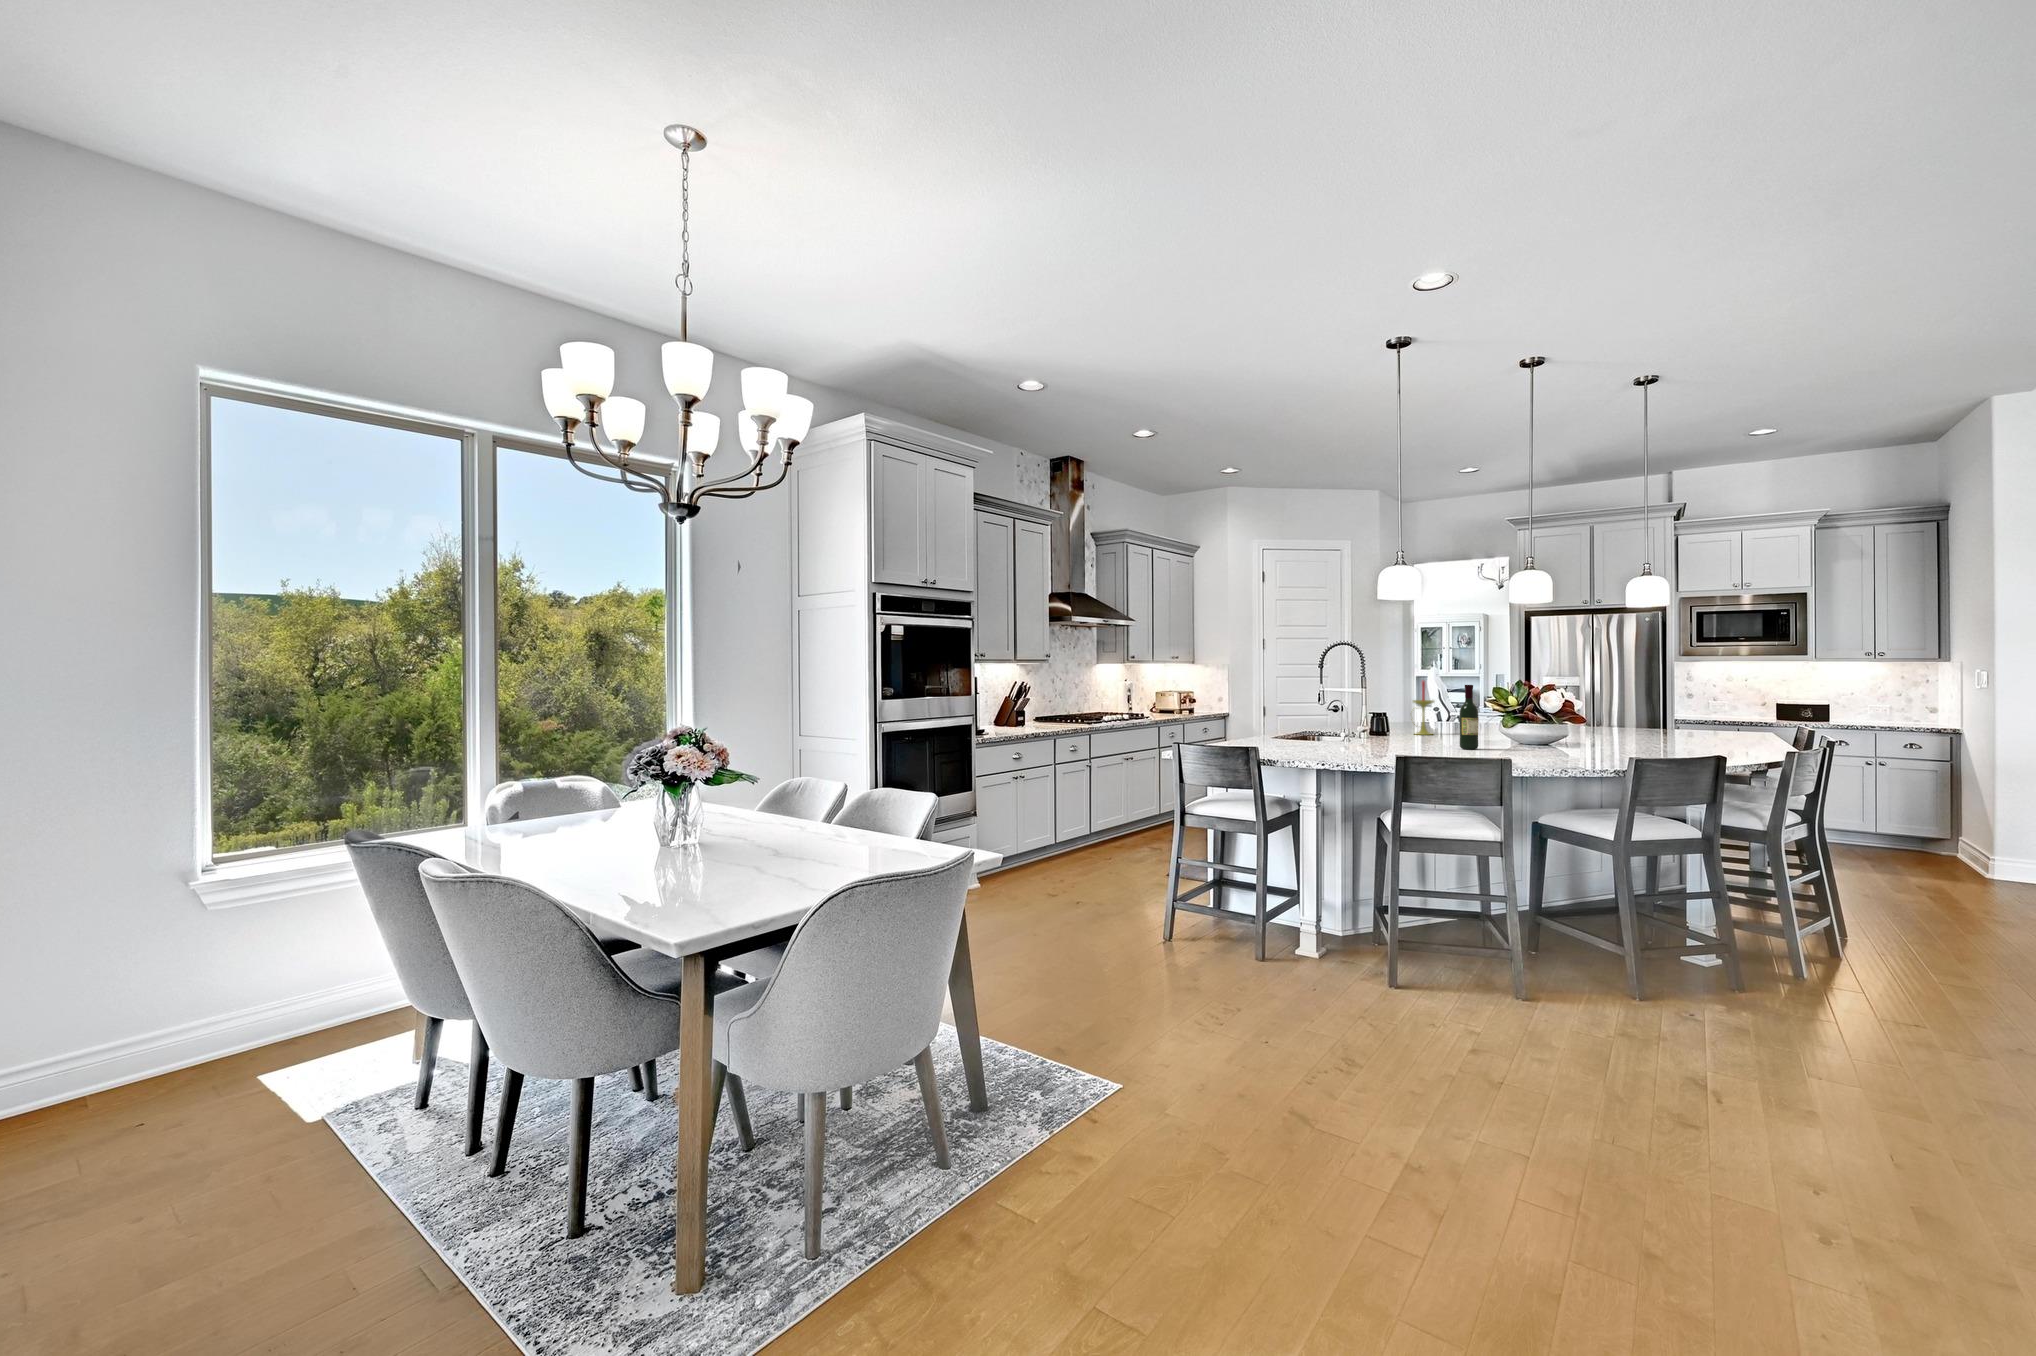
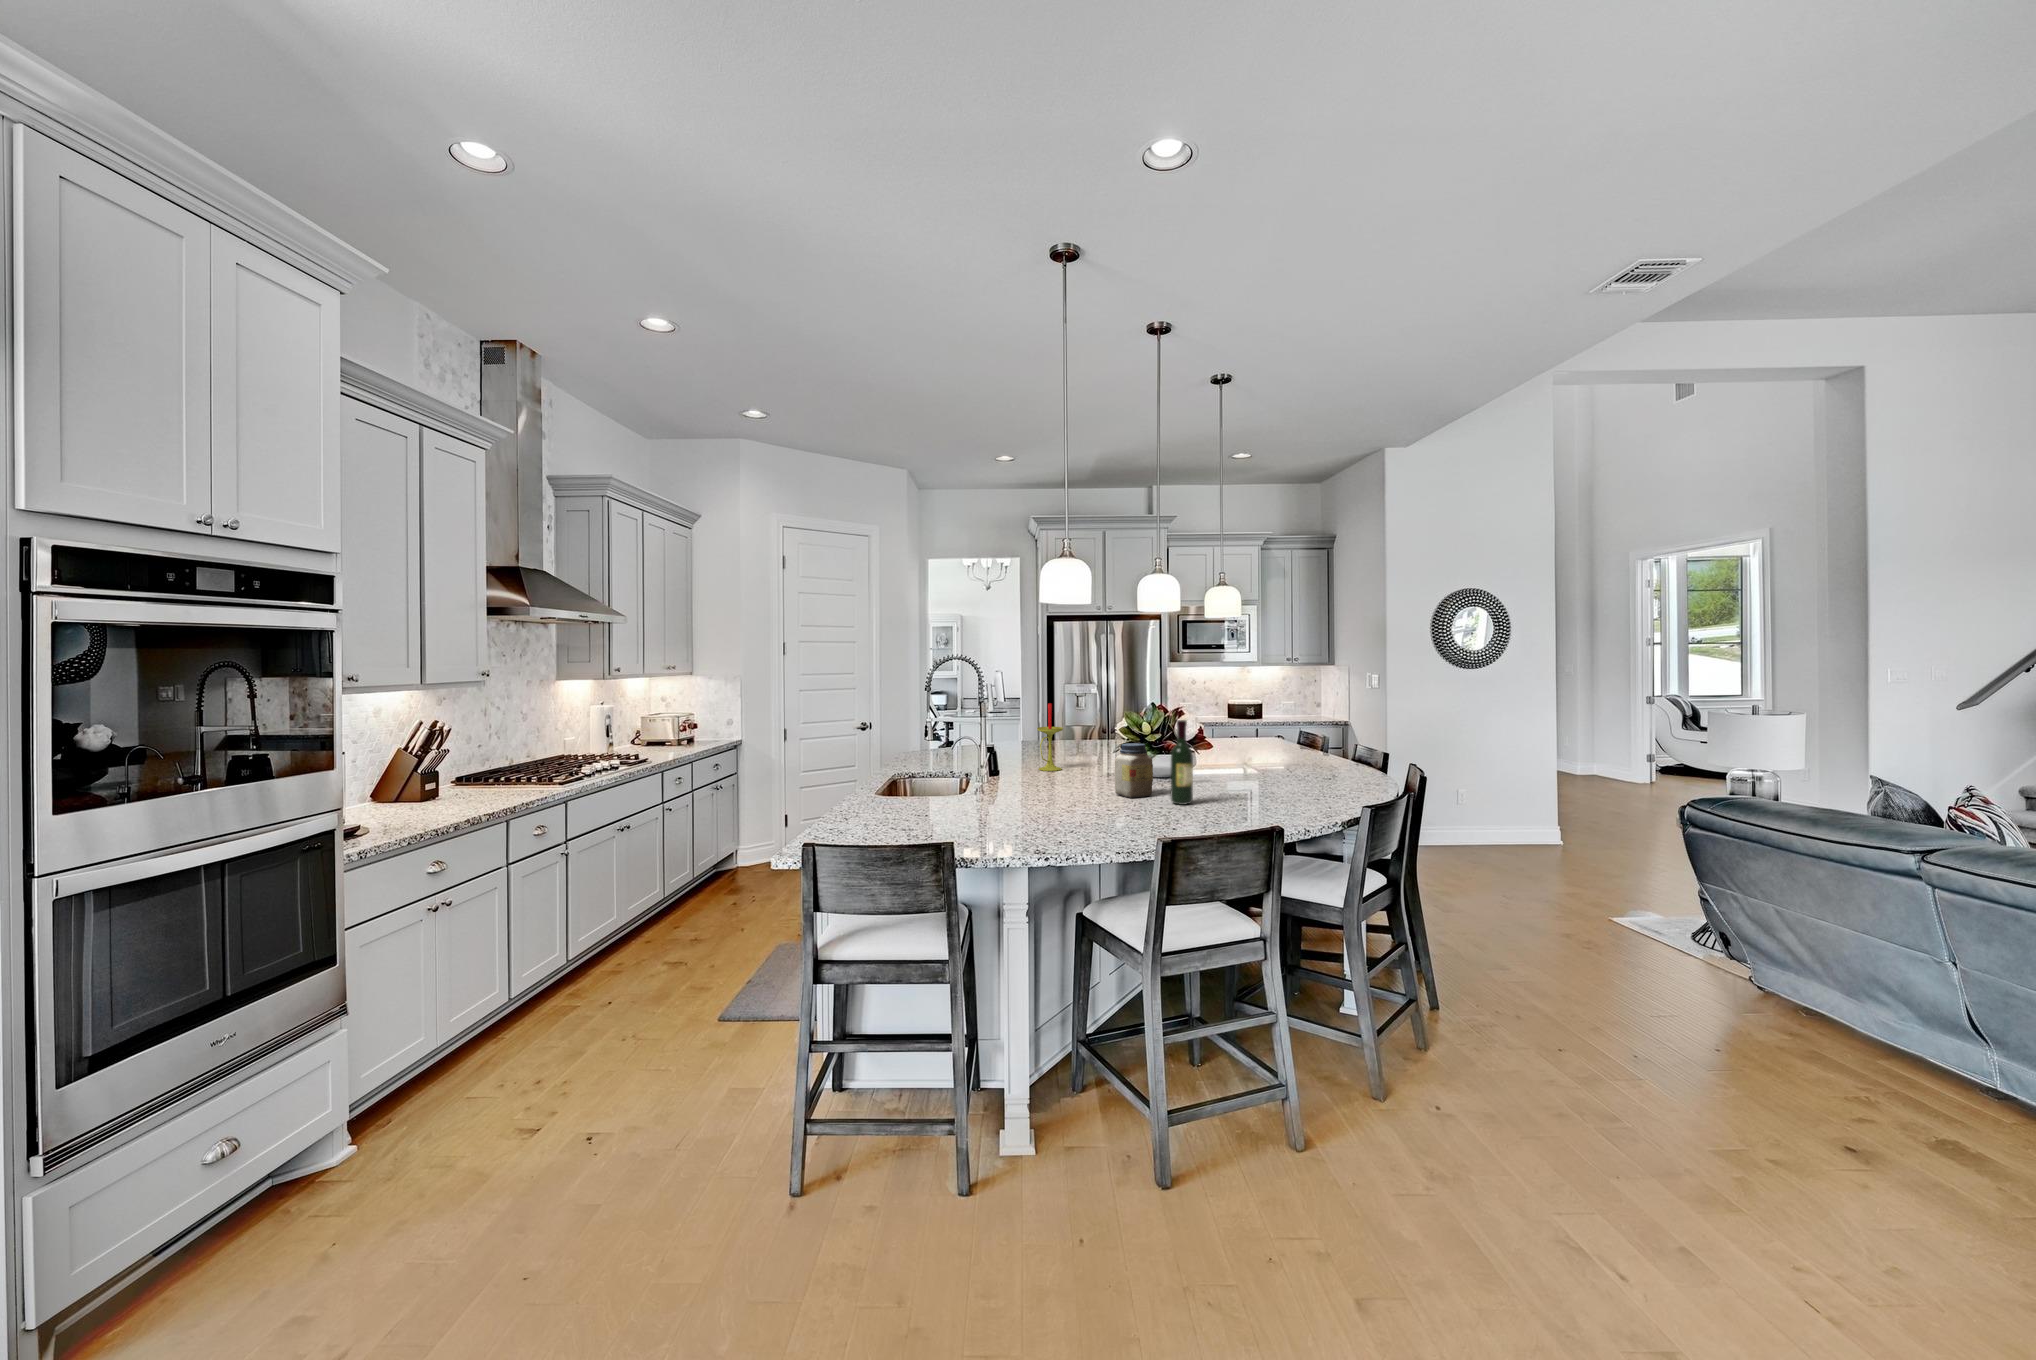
jar: none [1430,705,1460,746] -> present [1115,743,1153,798]

